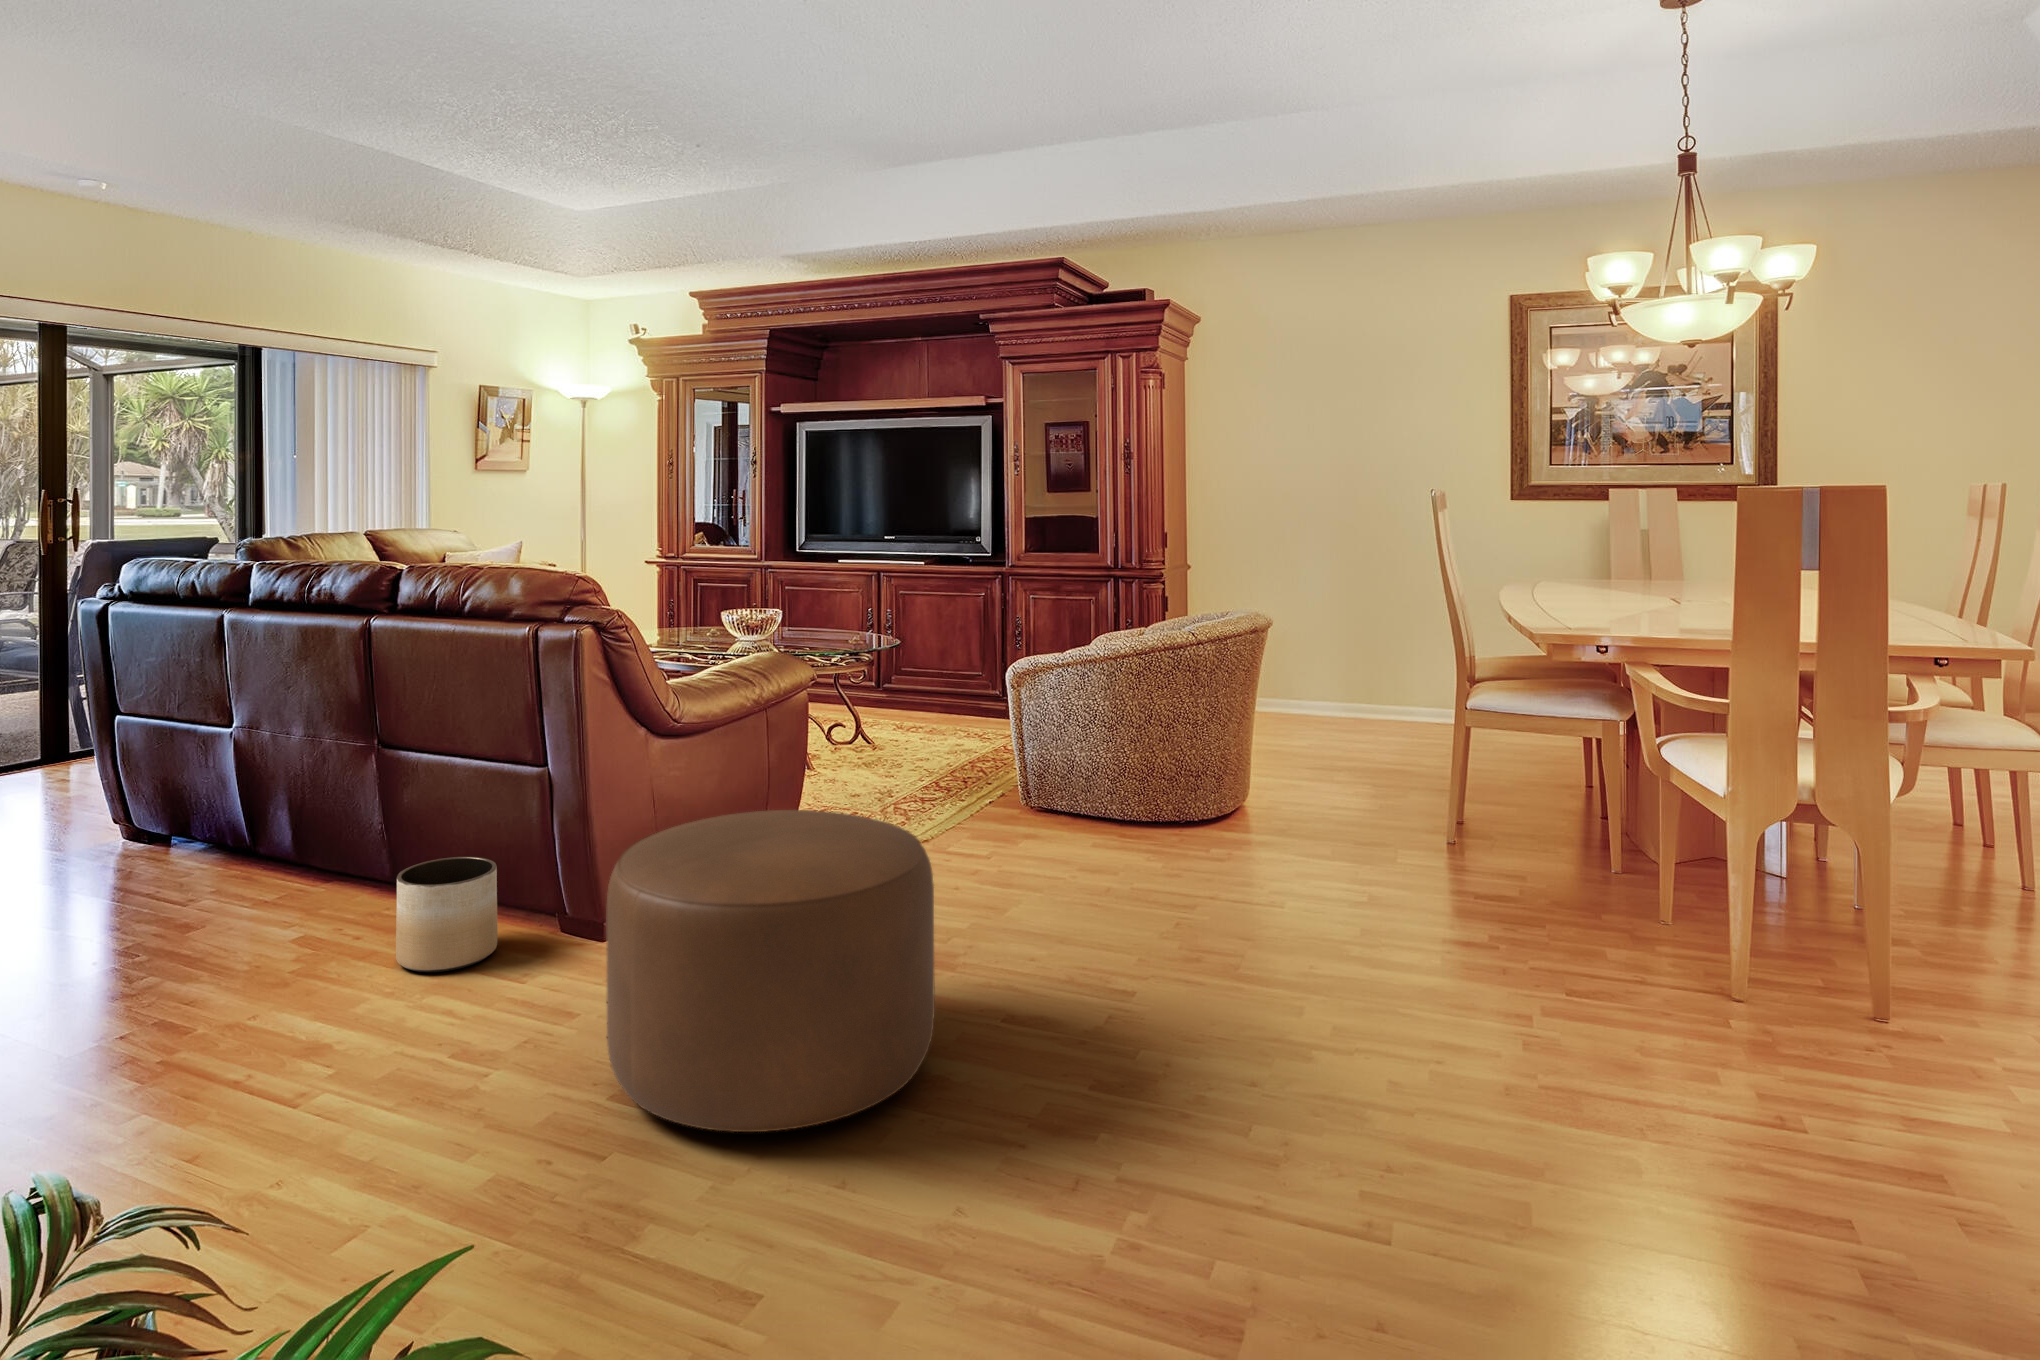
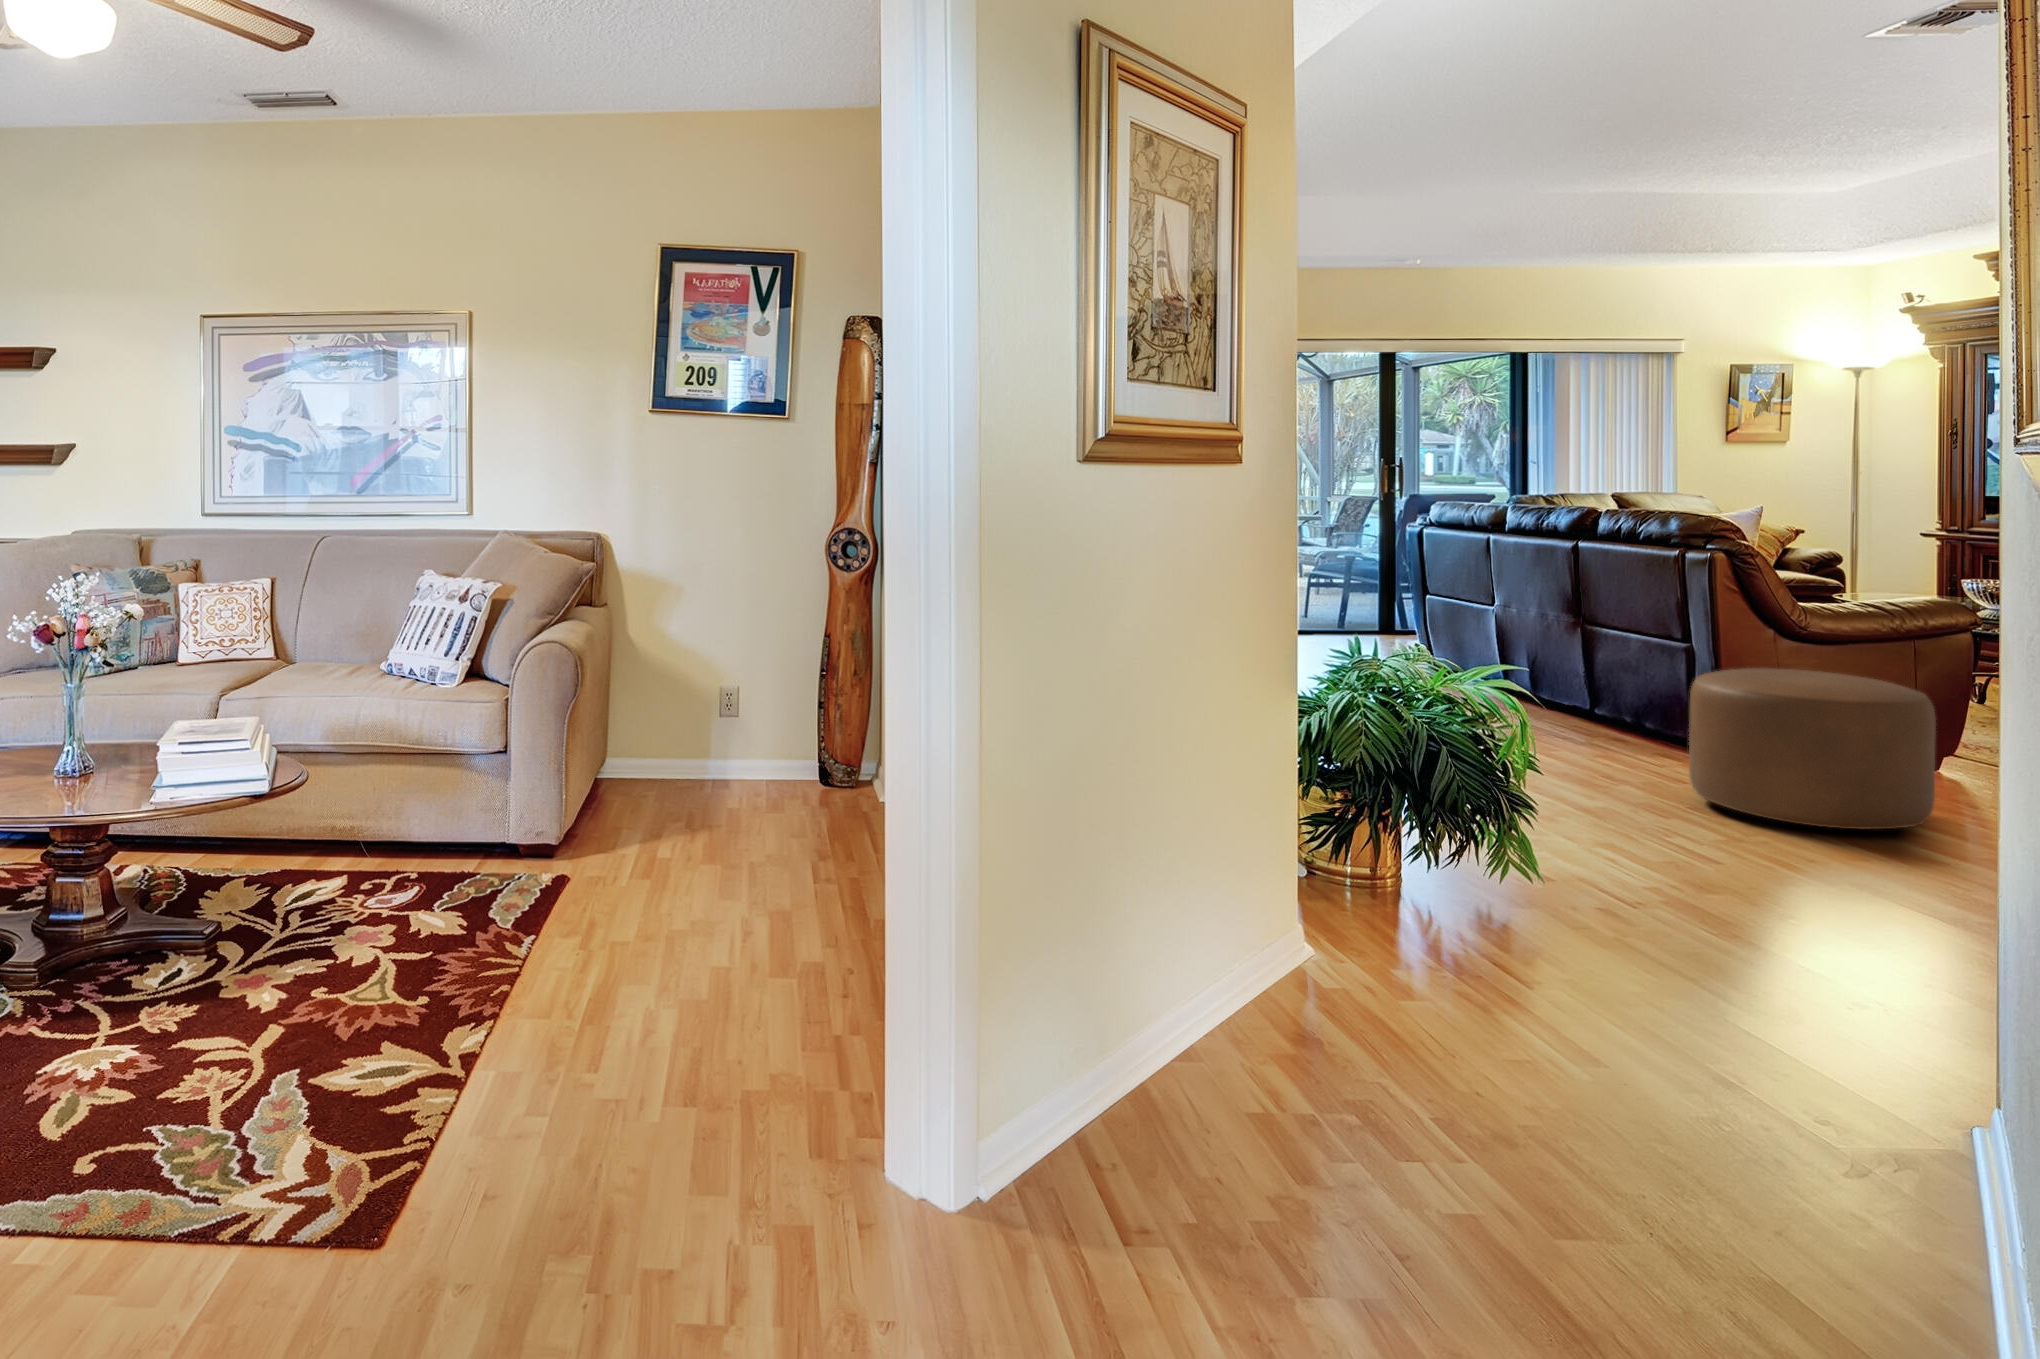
planter: present [396,857,498,972] -> none [1588,690,1656,751]

